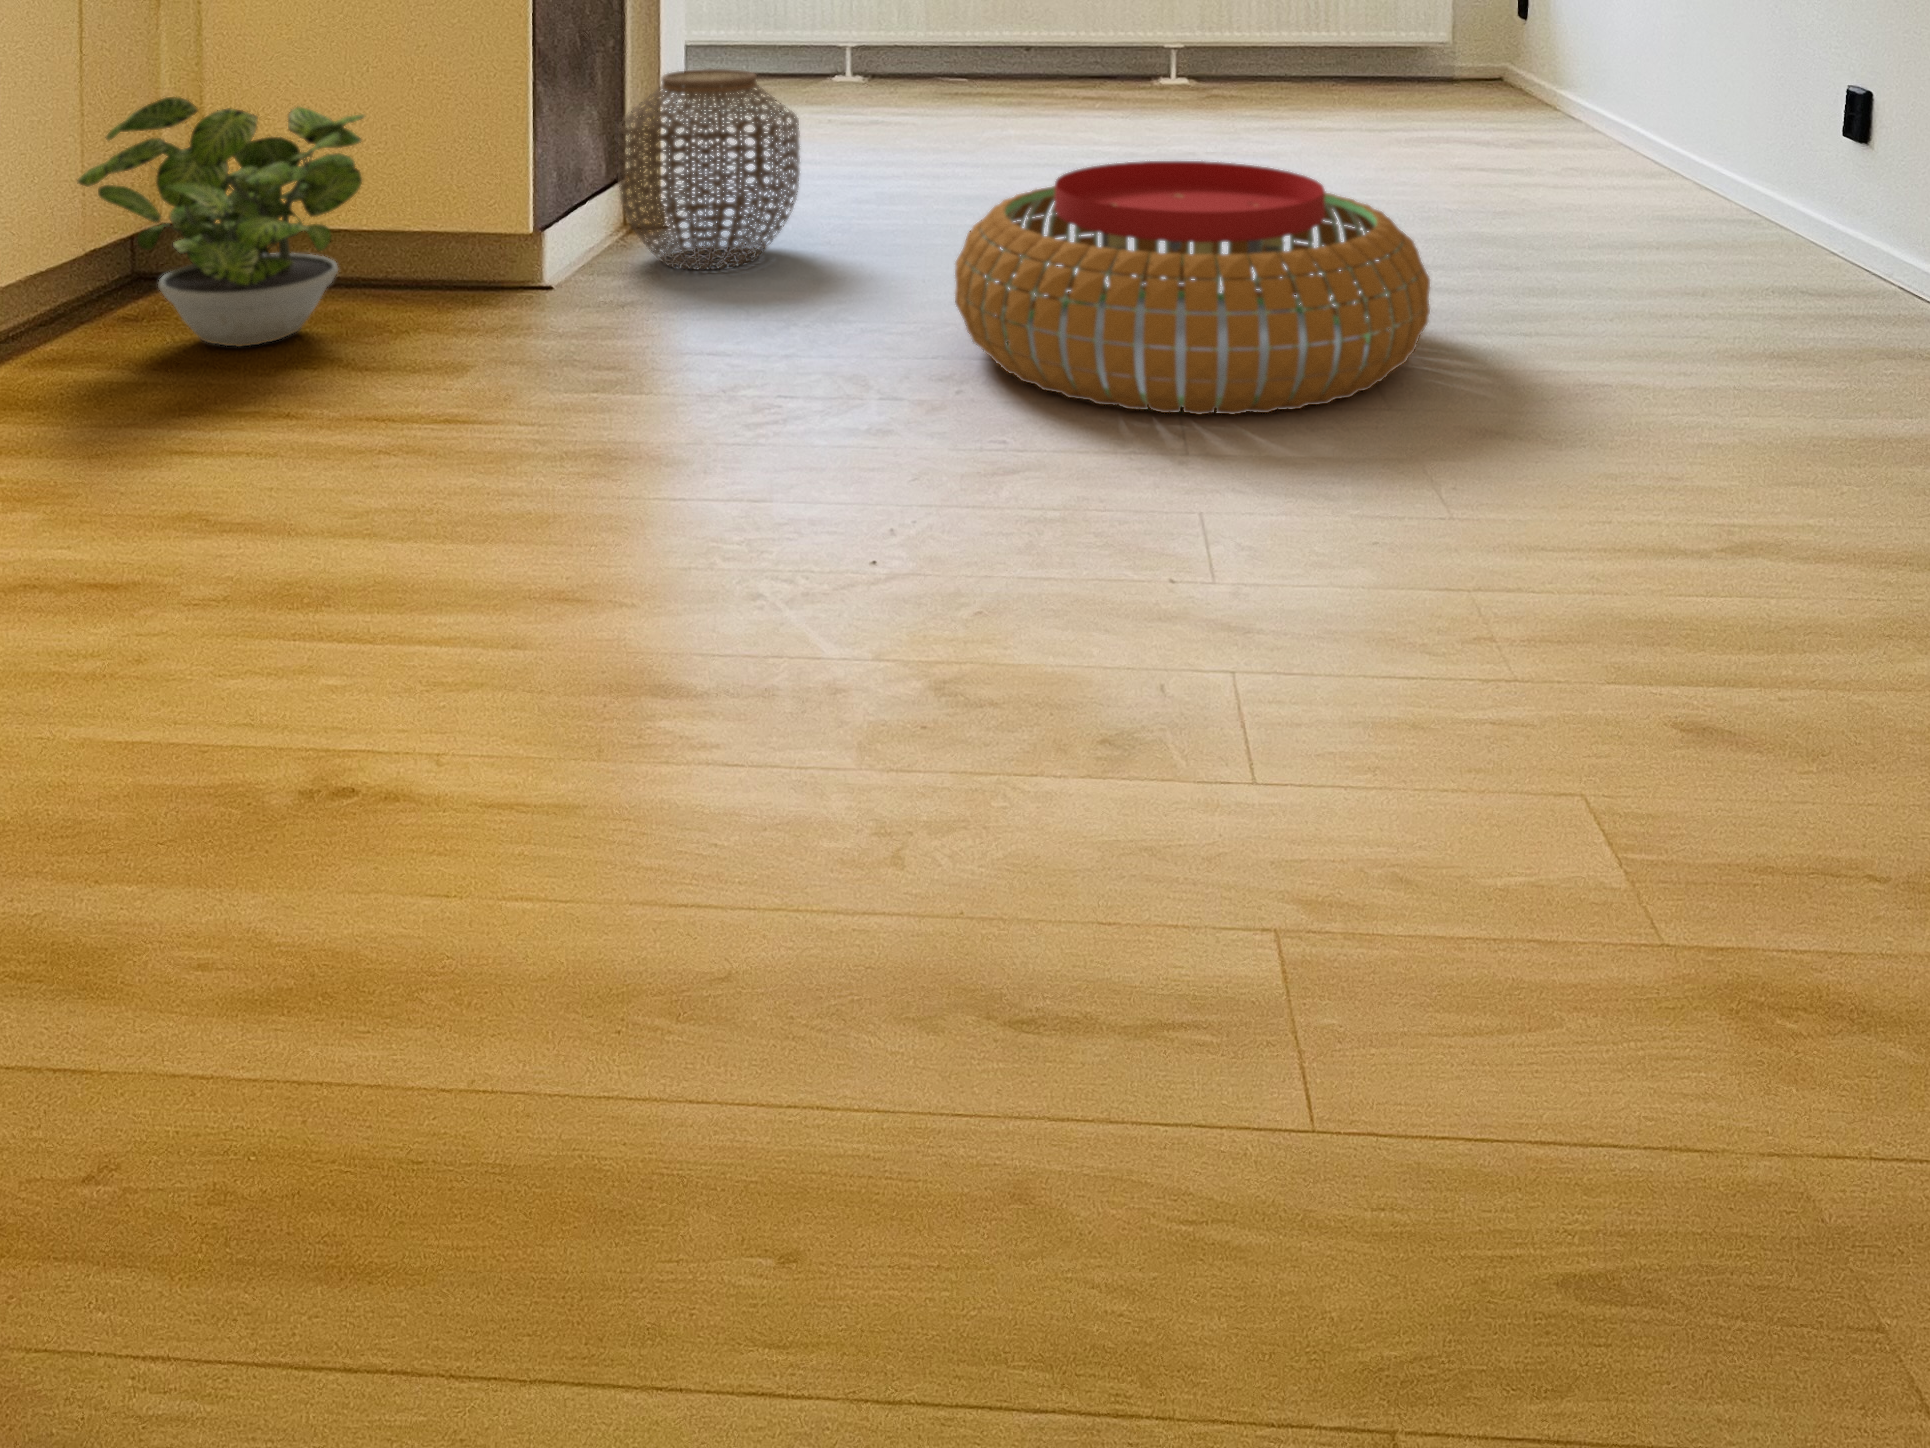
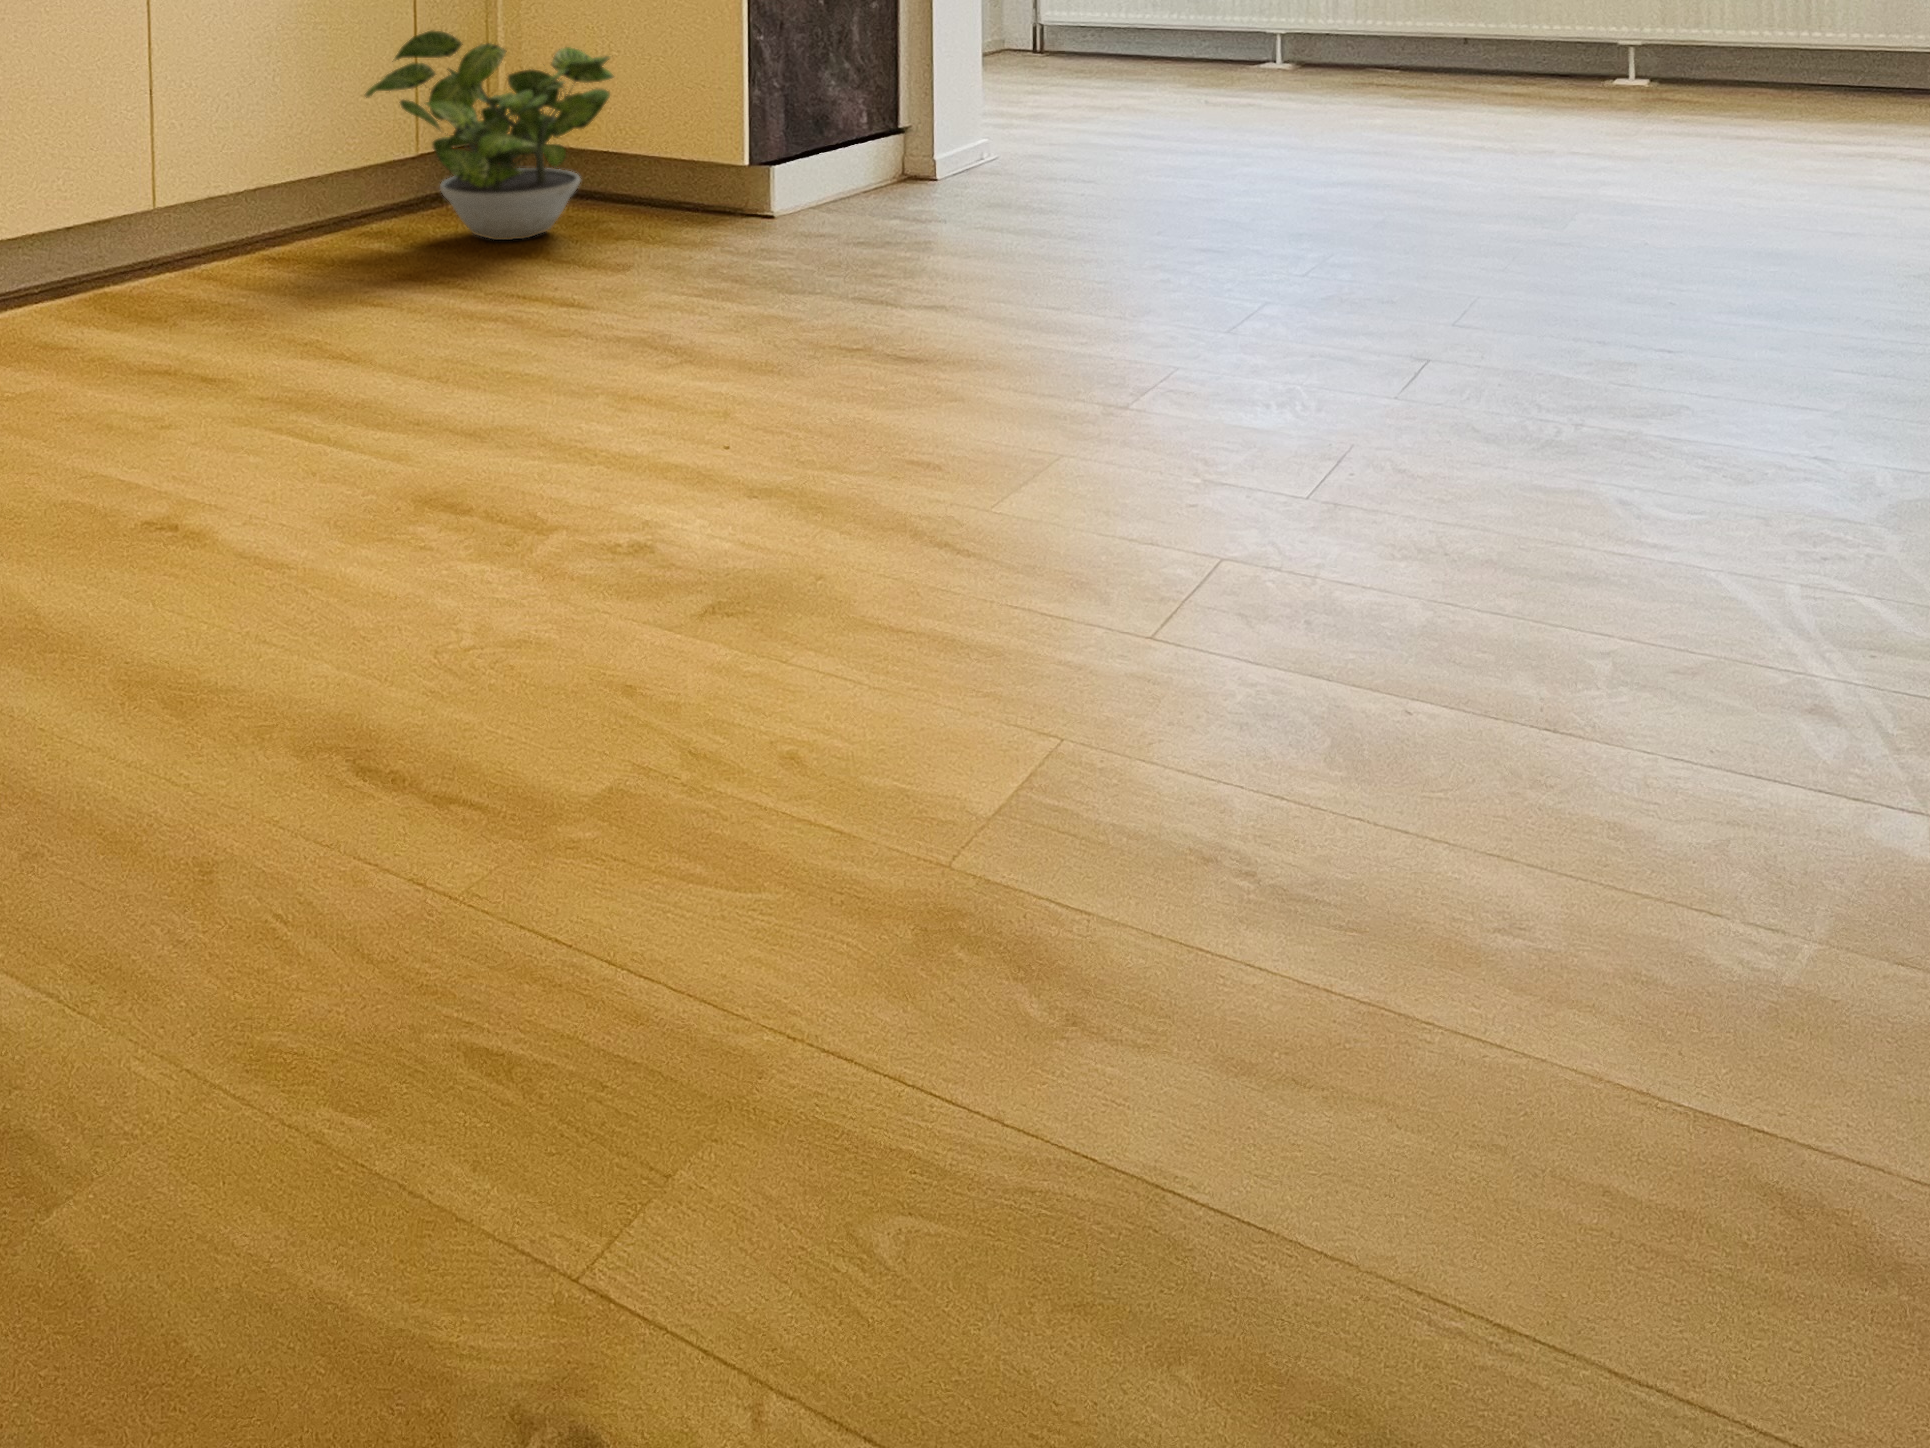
woven basket: present [618,69,800,269] -> none [850,34,1016,219]
pouf: present [955,161,1430,415] -> none [1006,139,1500,396]

